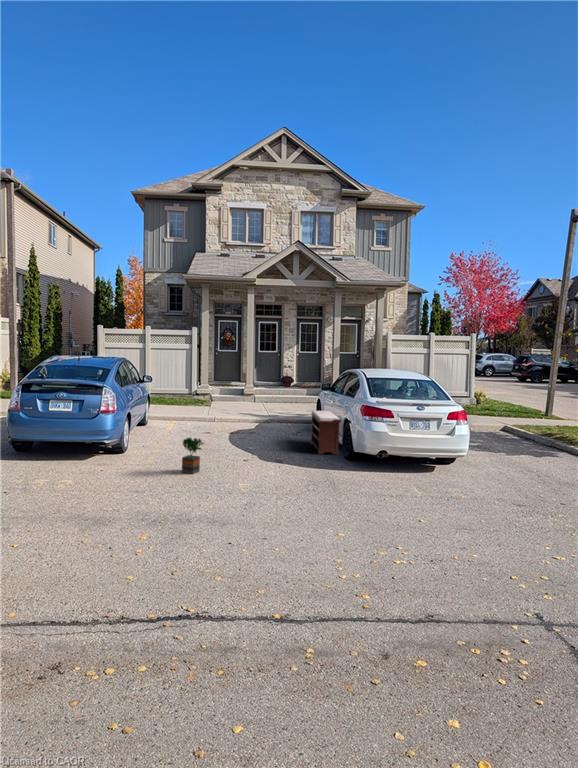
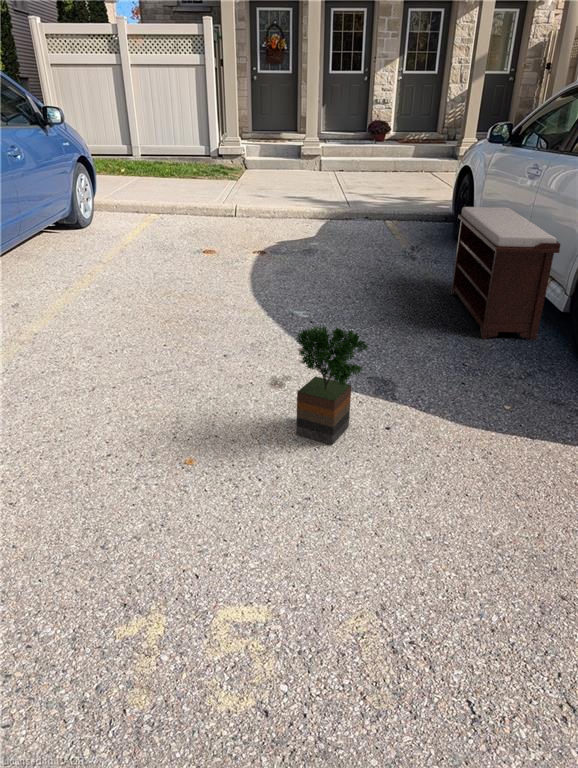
potted tree: present [182,438,204,474] -> present [296,325,368,445]

